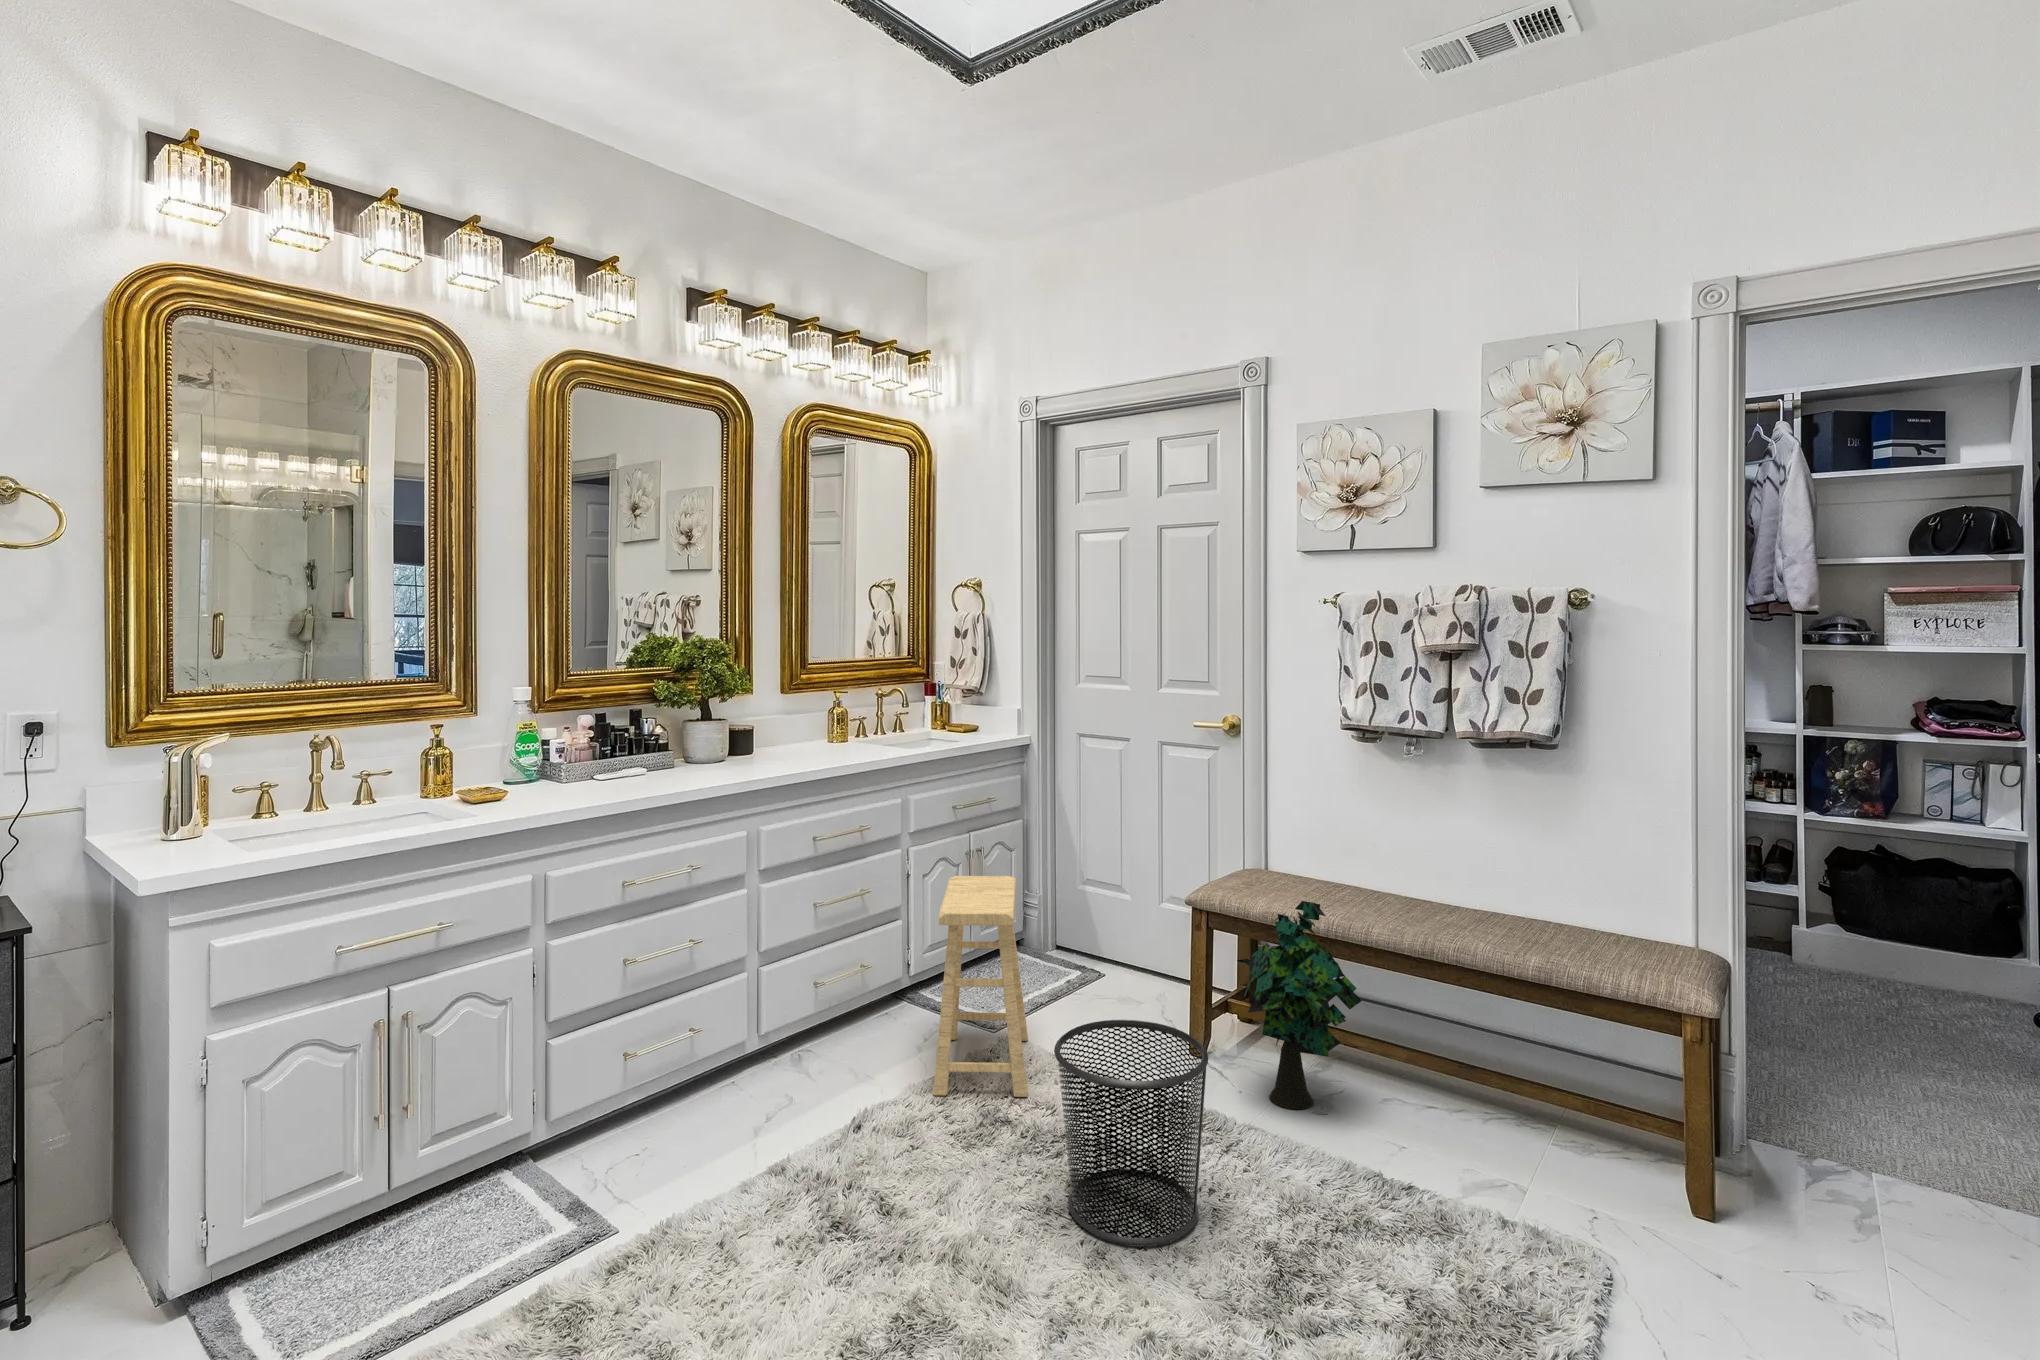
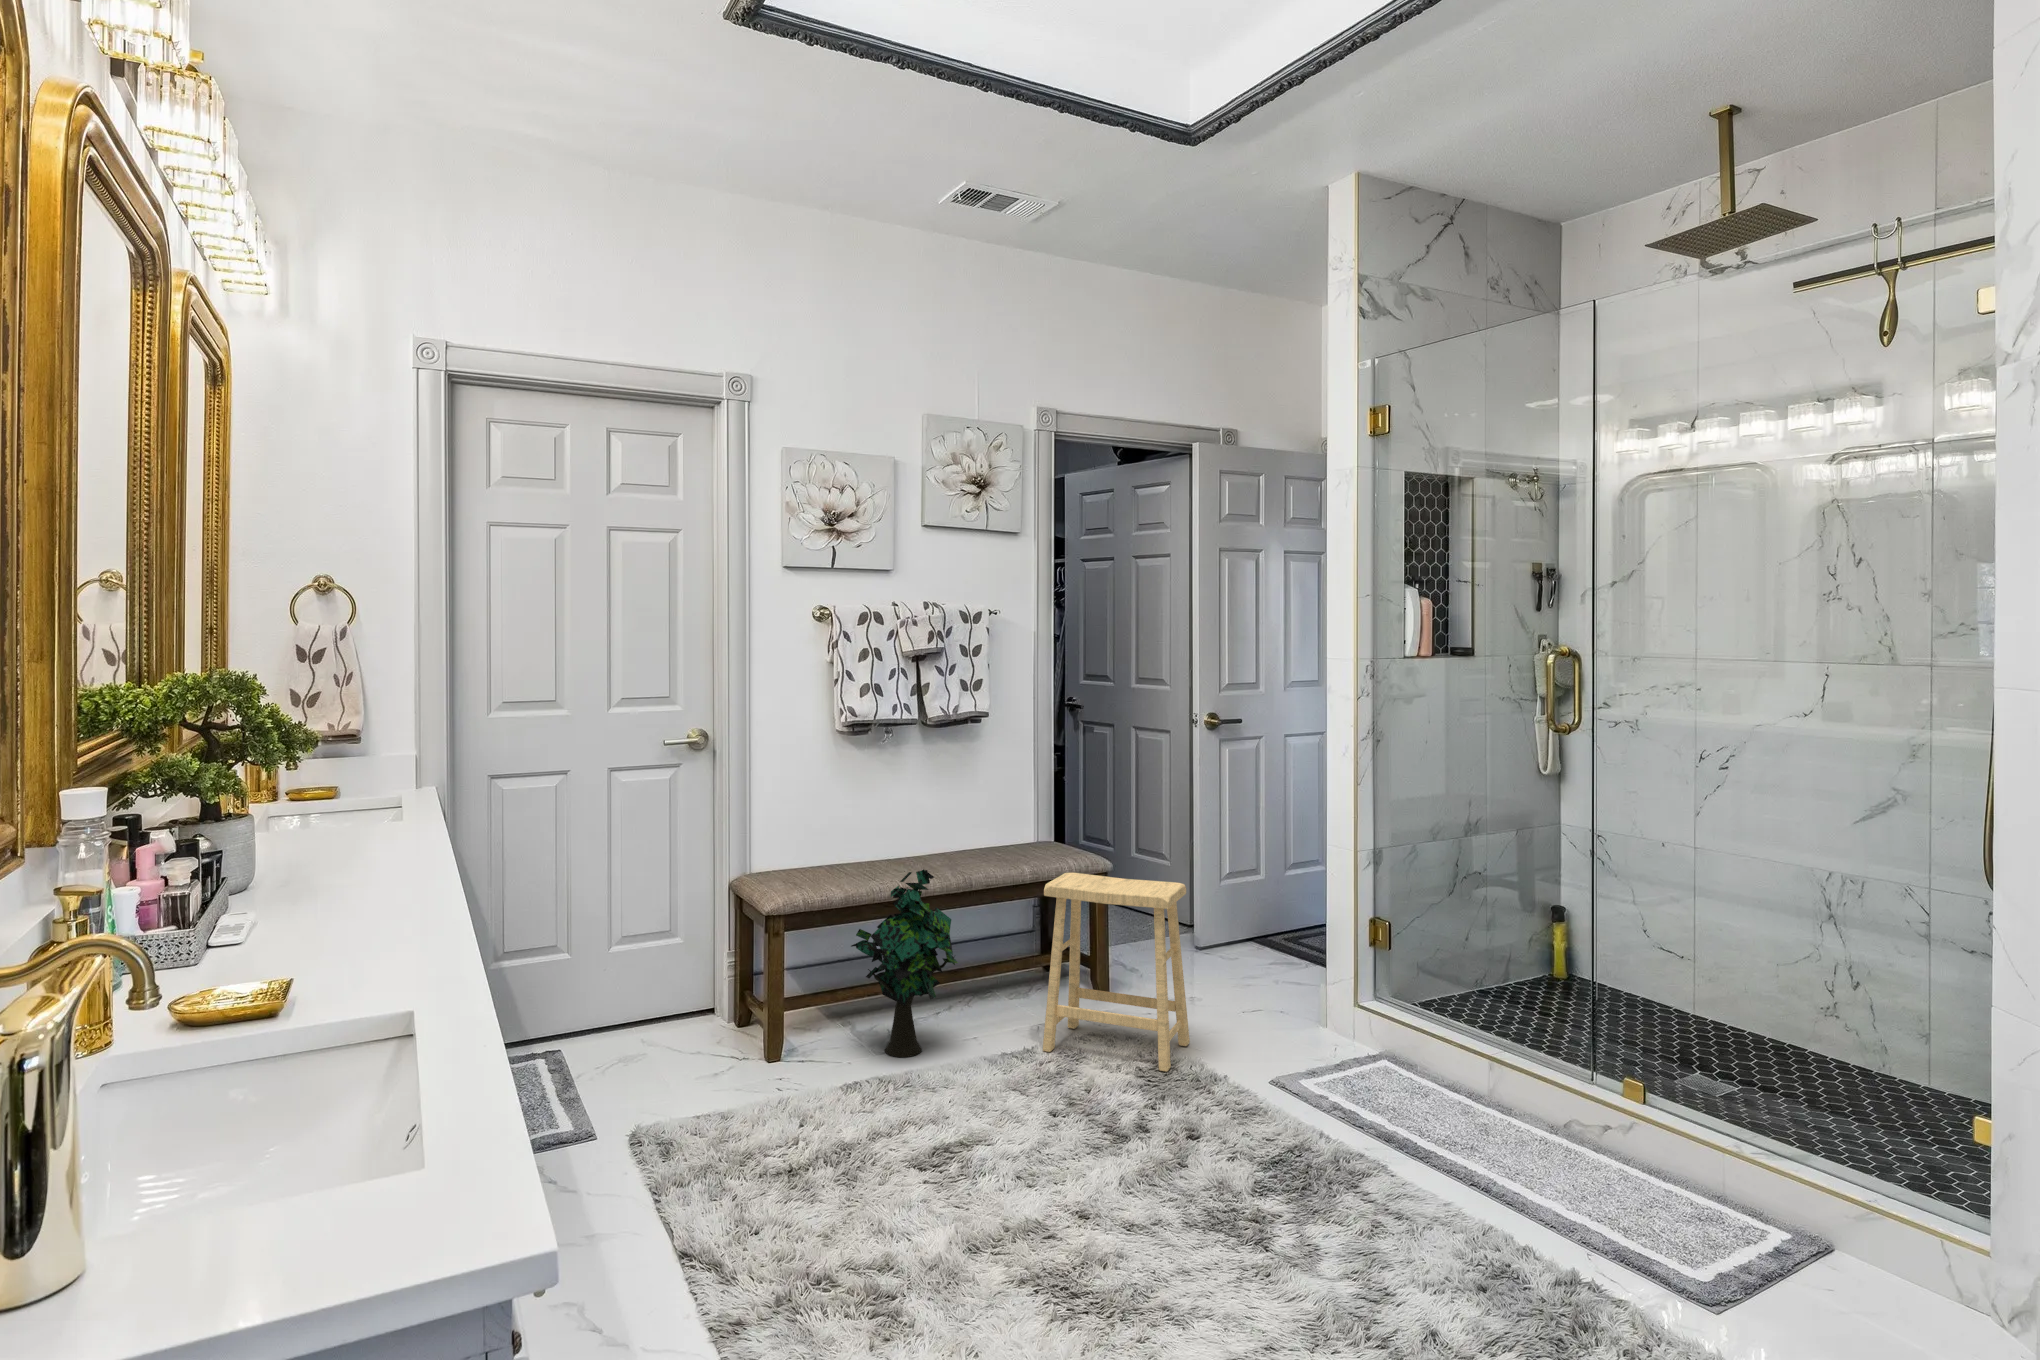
footstool: present [933,876,1028,1097] -> present [1043,873,1190,1072]
waste bin: present [1054,1020,1208,1246] -> none [934,983,1069,1172]

